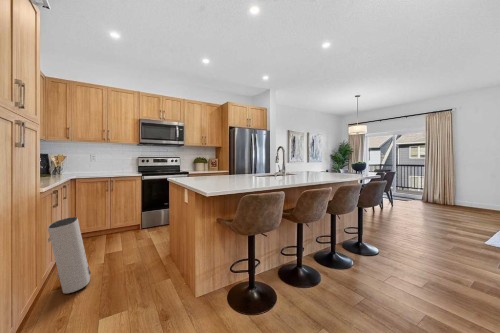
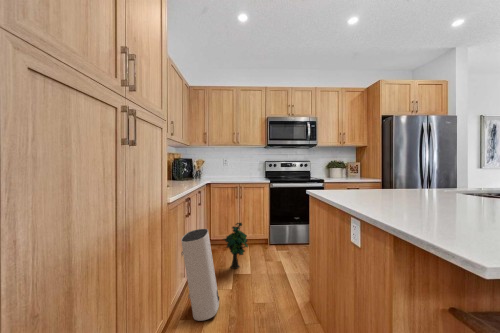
decorative plant: none [91,211,120,252] -> present [223,223,248,269]

